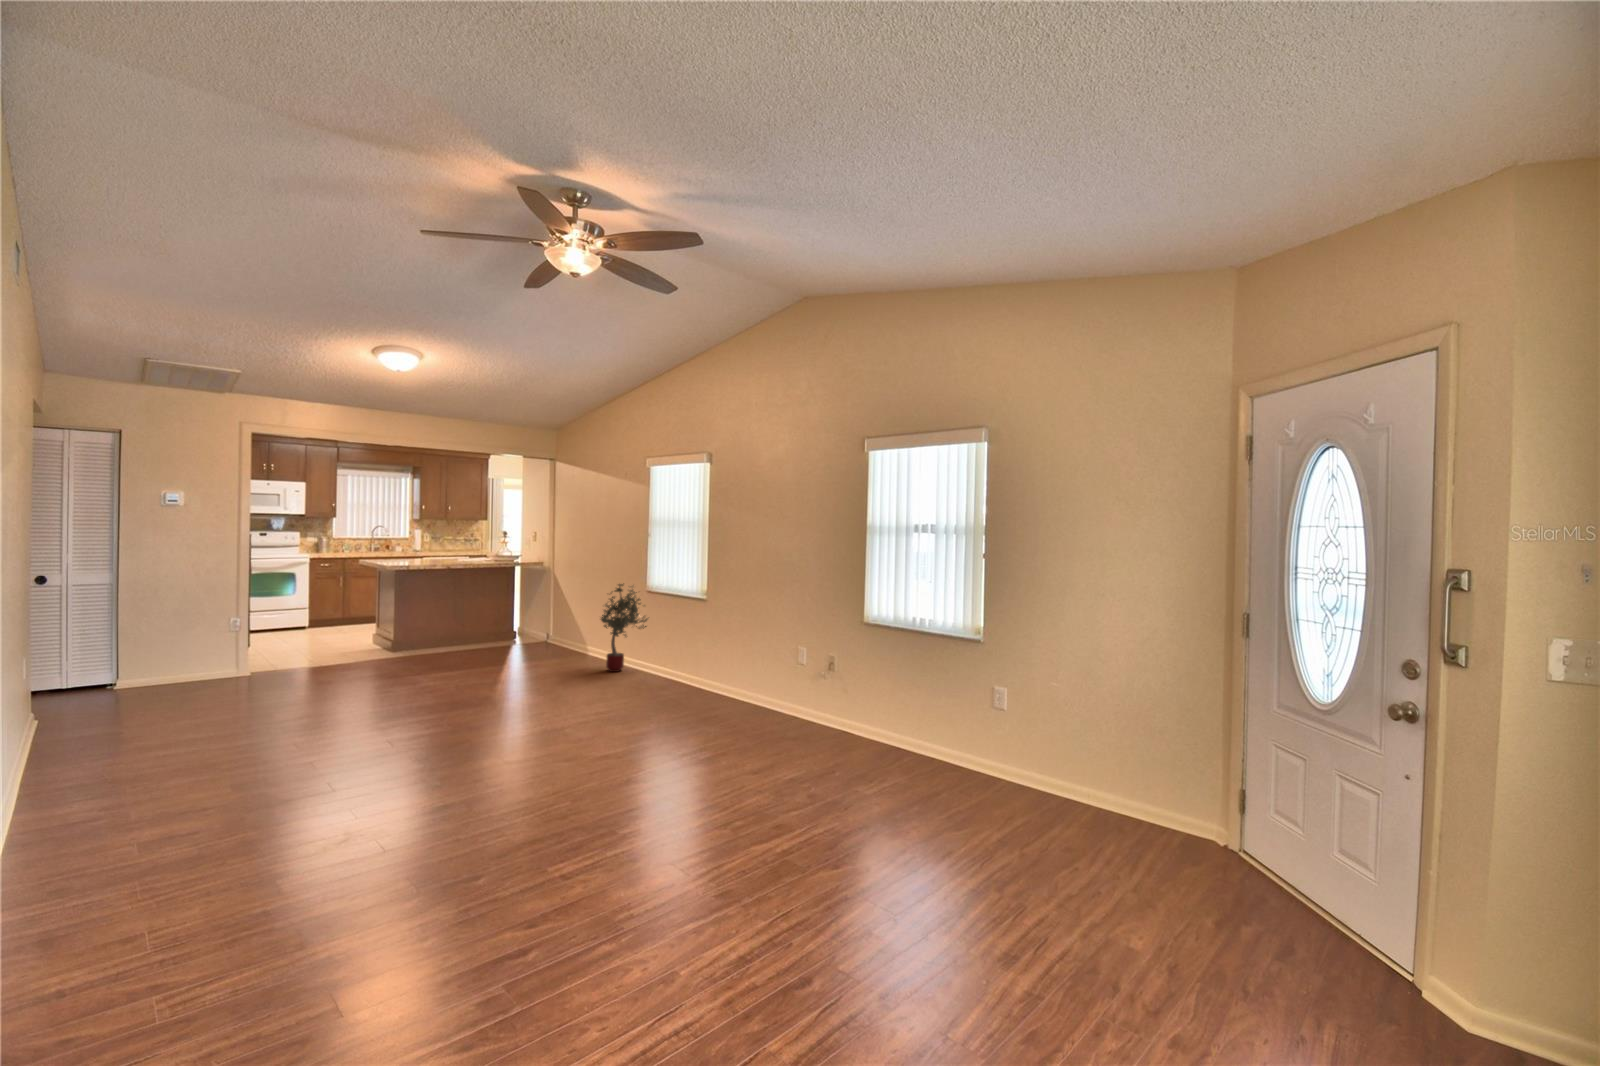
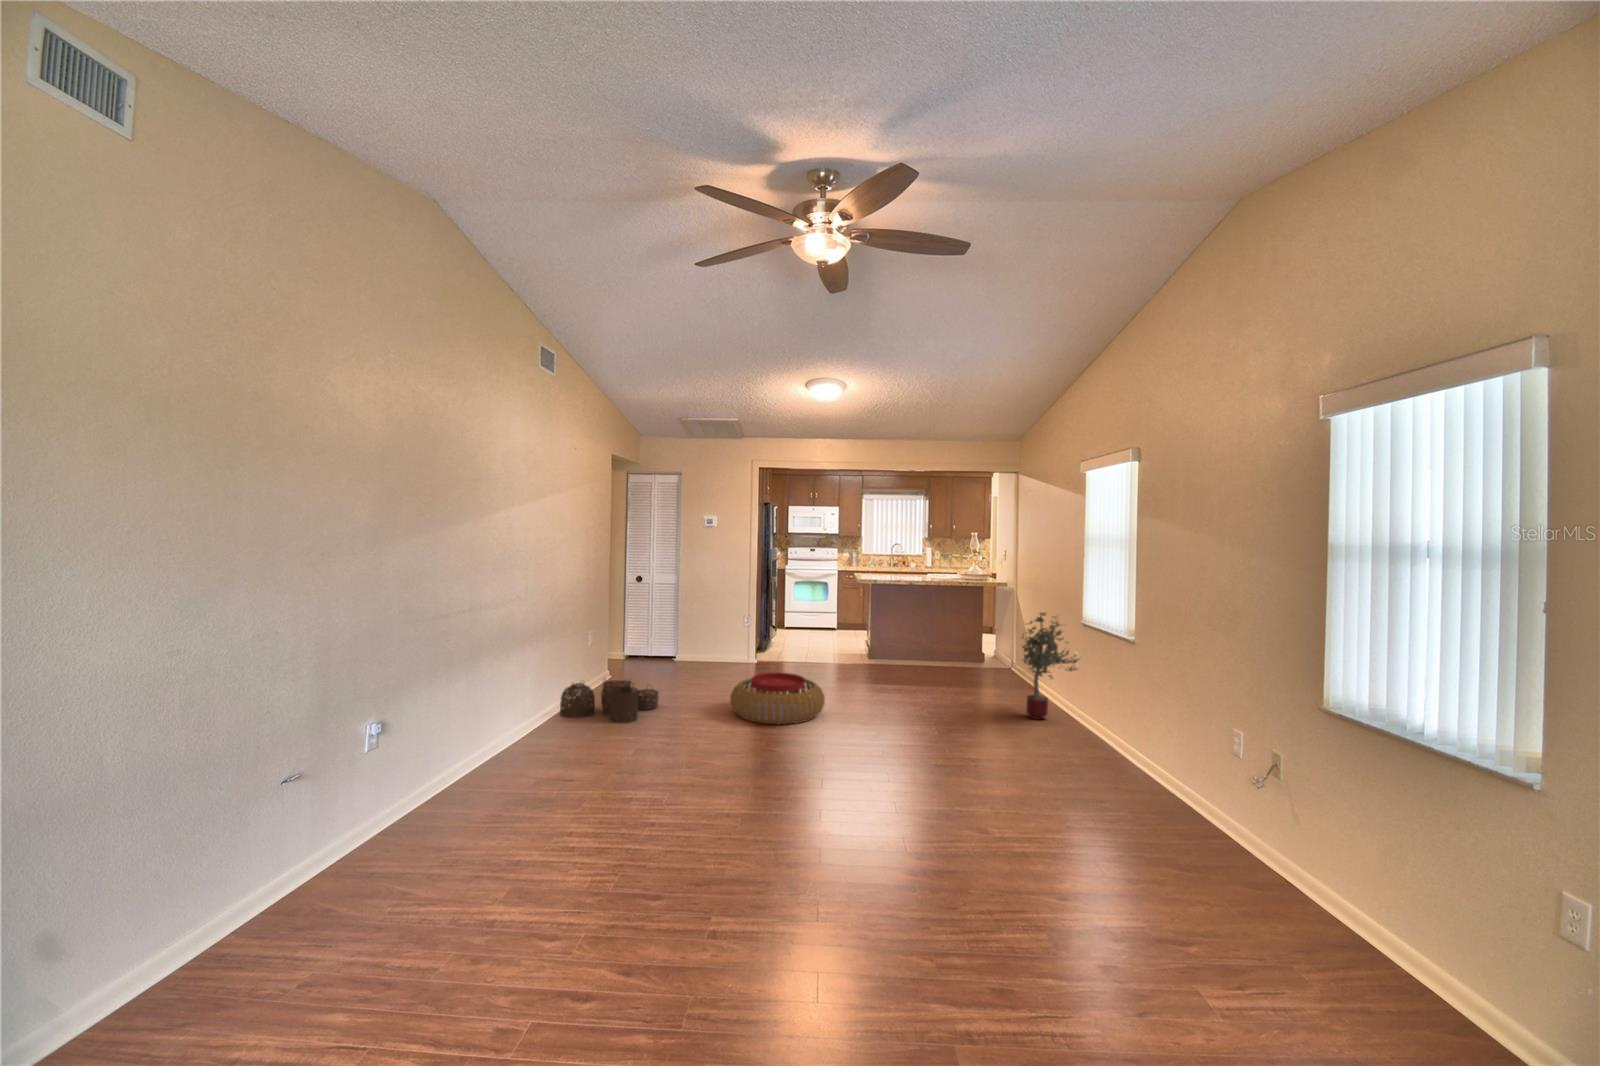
pouf: none [316,668,435,724] -> present [730,673,825,724]
woven basket: none [43,707,205,778] -> present [560,680,659,723]

